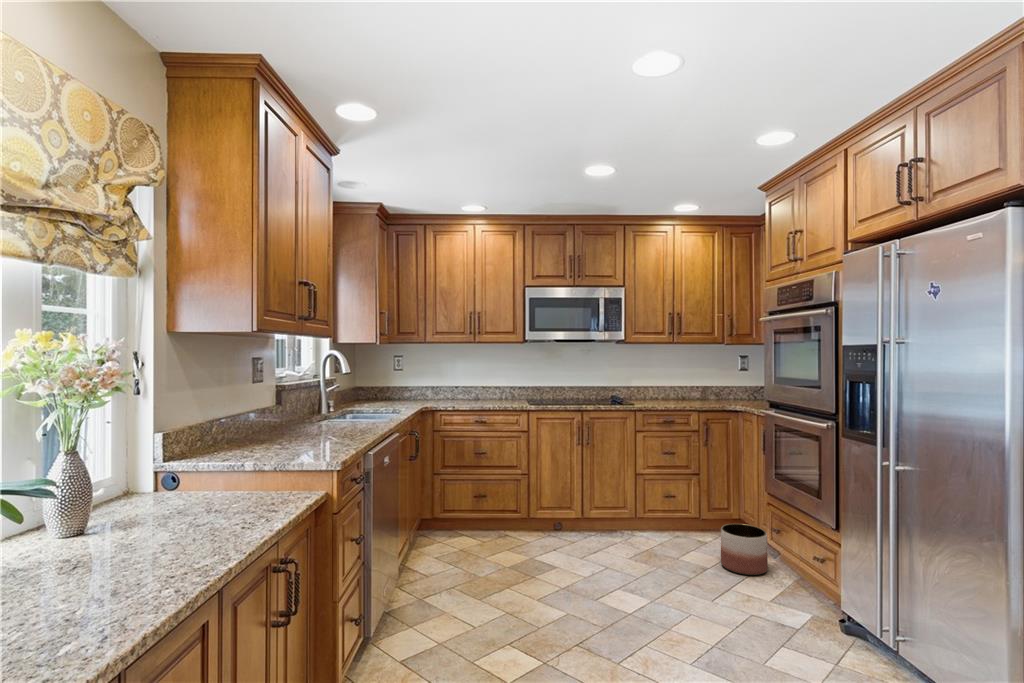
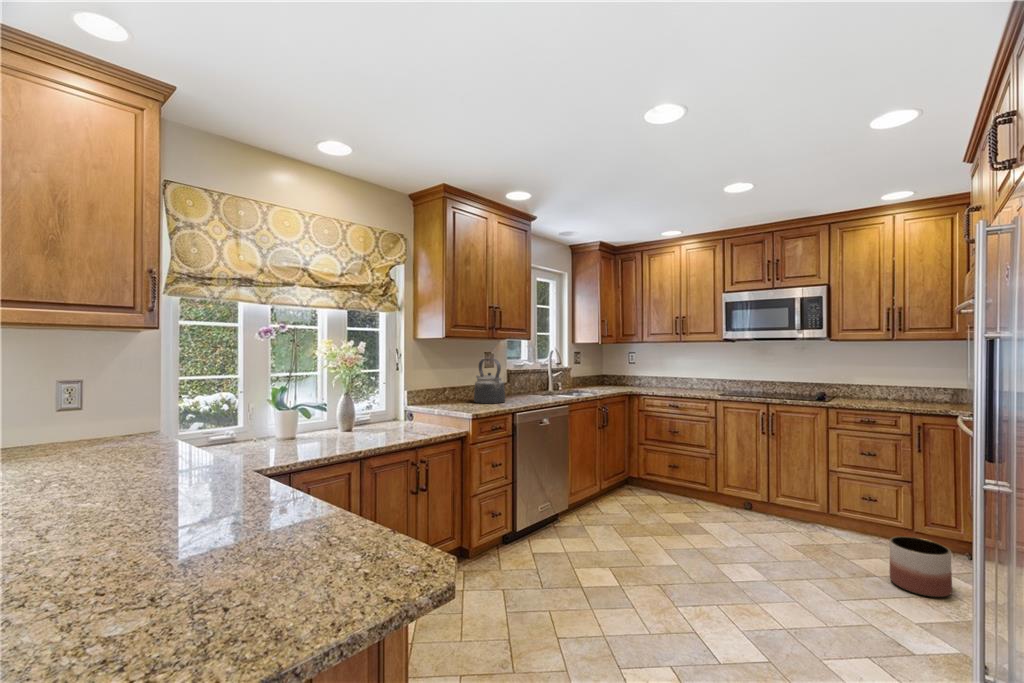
kettle: none [265,370,326,444] -> present [474,359,505,404]

